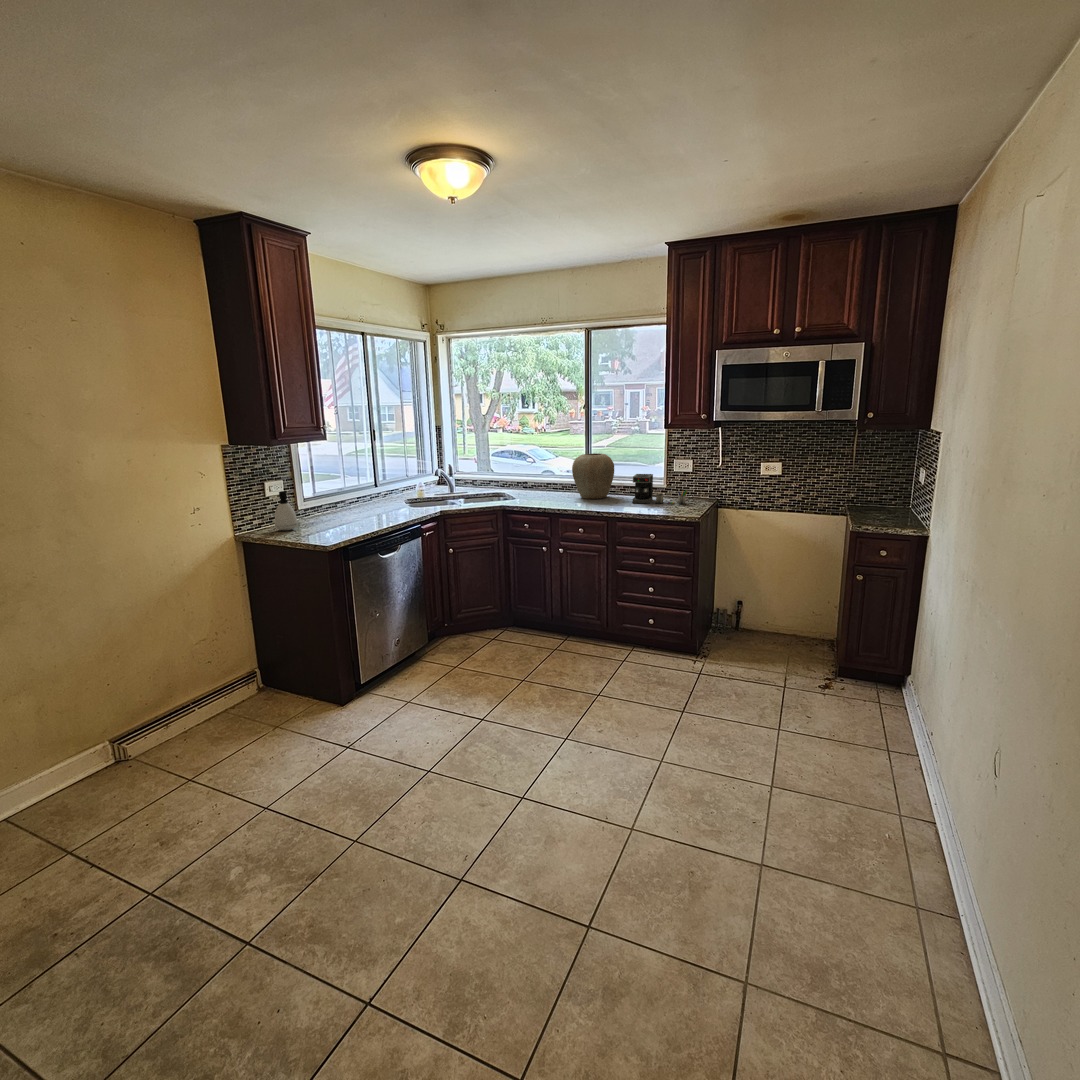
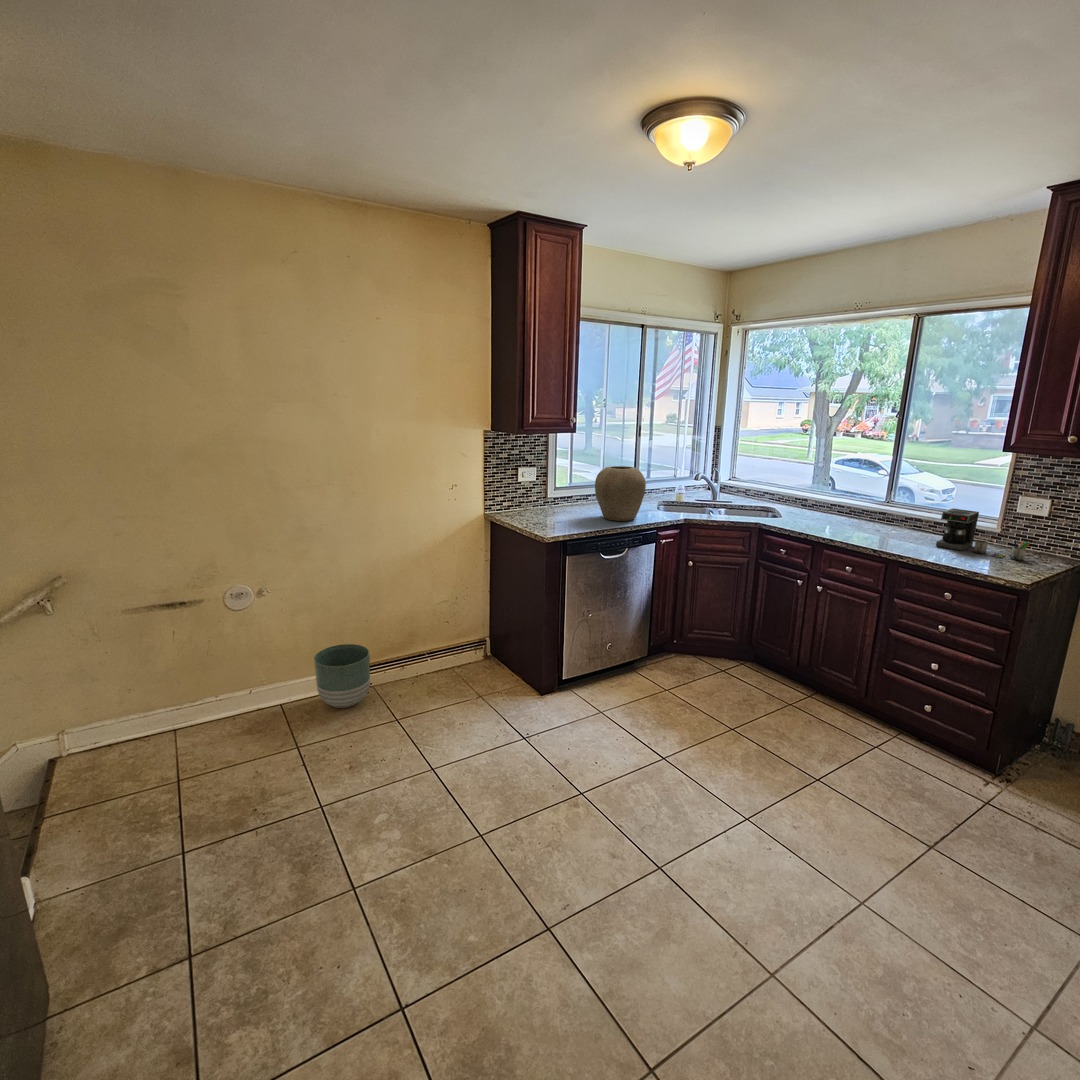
vase: present [572,453,614,499] -> present [595,466,646,521]
soap dispenser: present [275,491,298,530] -> none [519,479,539,516]
planter: none [53,713,139,795] -> present [314,644,370,708]

